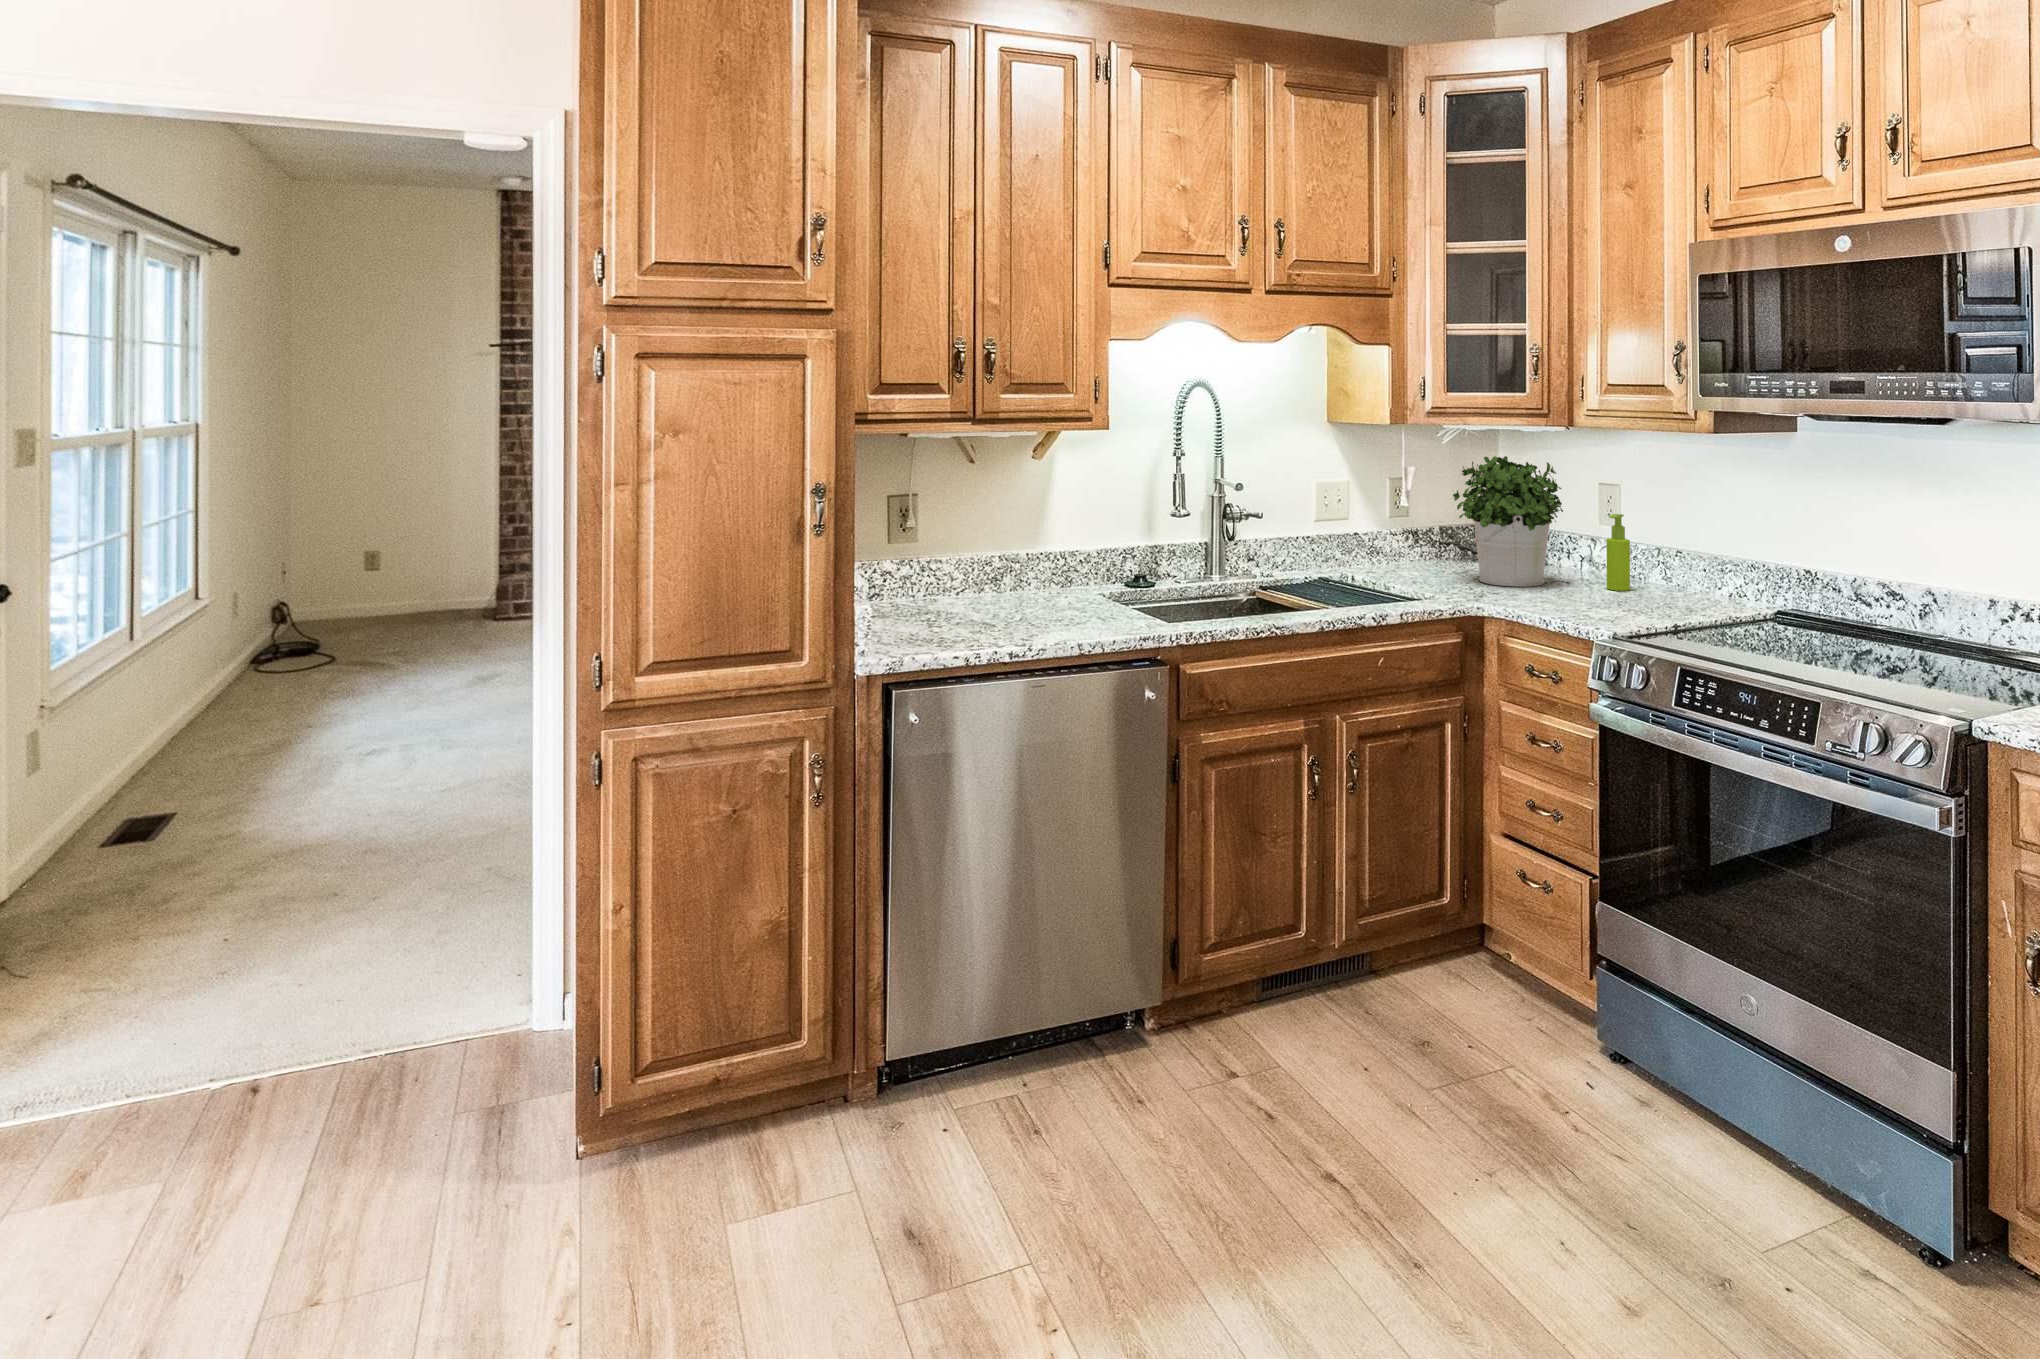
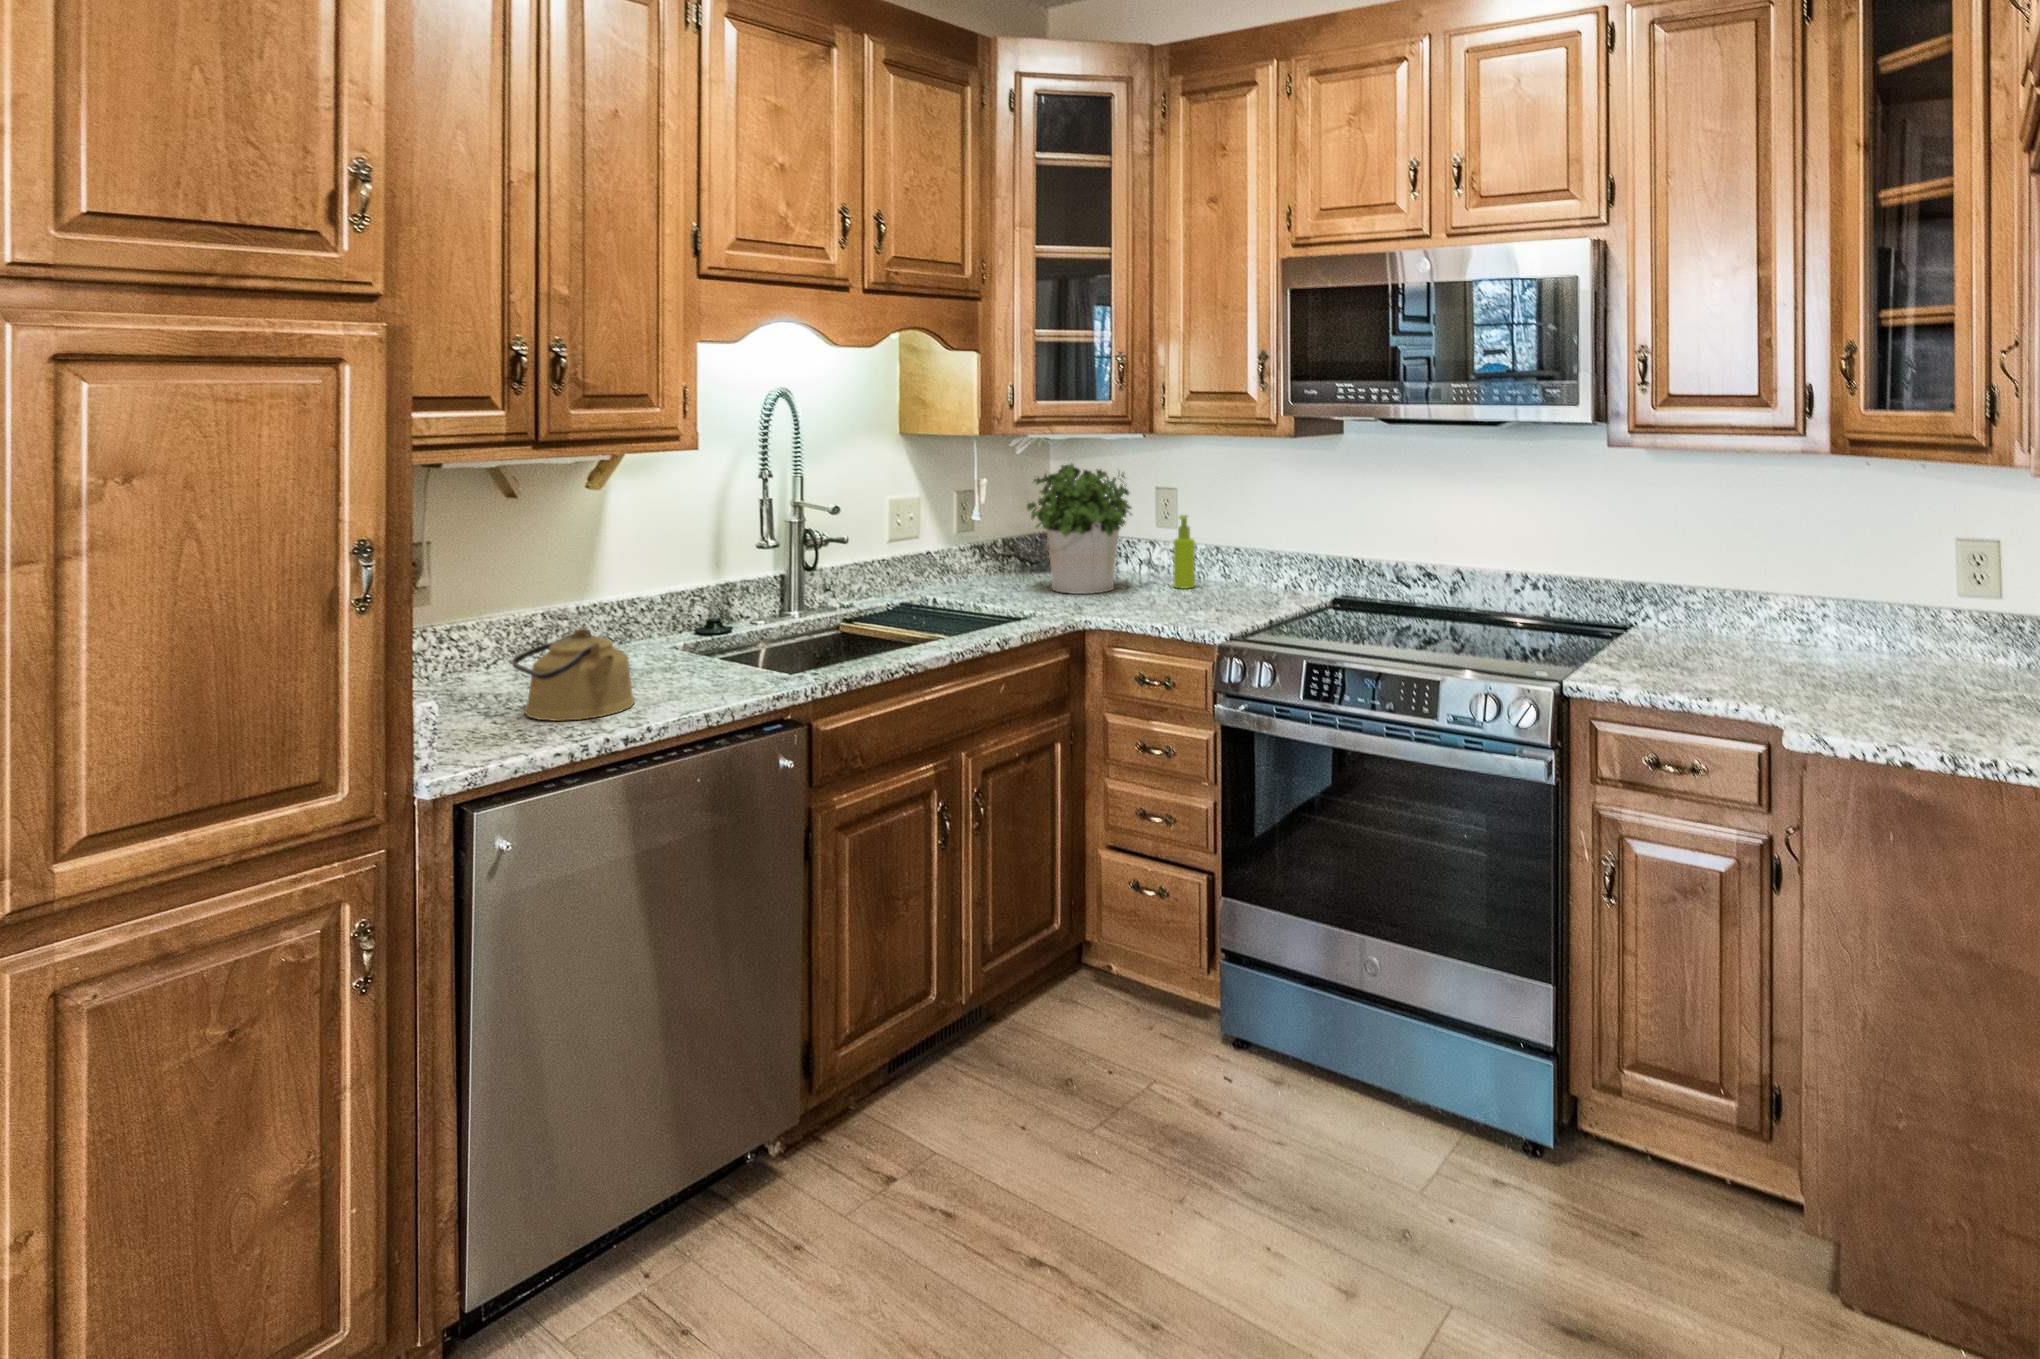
kettle: none [953,567,1039,638] -> present [511,628,635,721]

